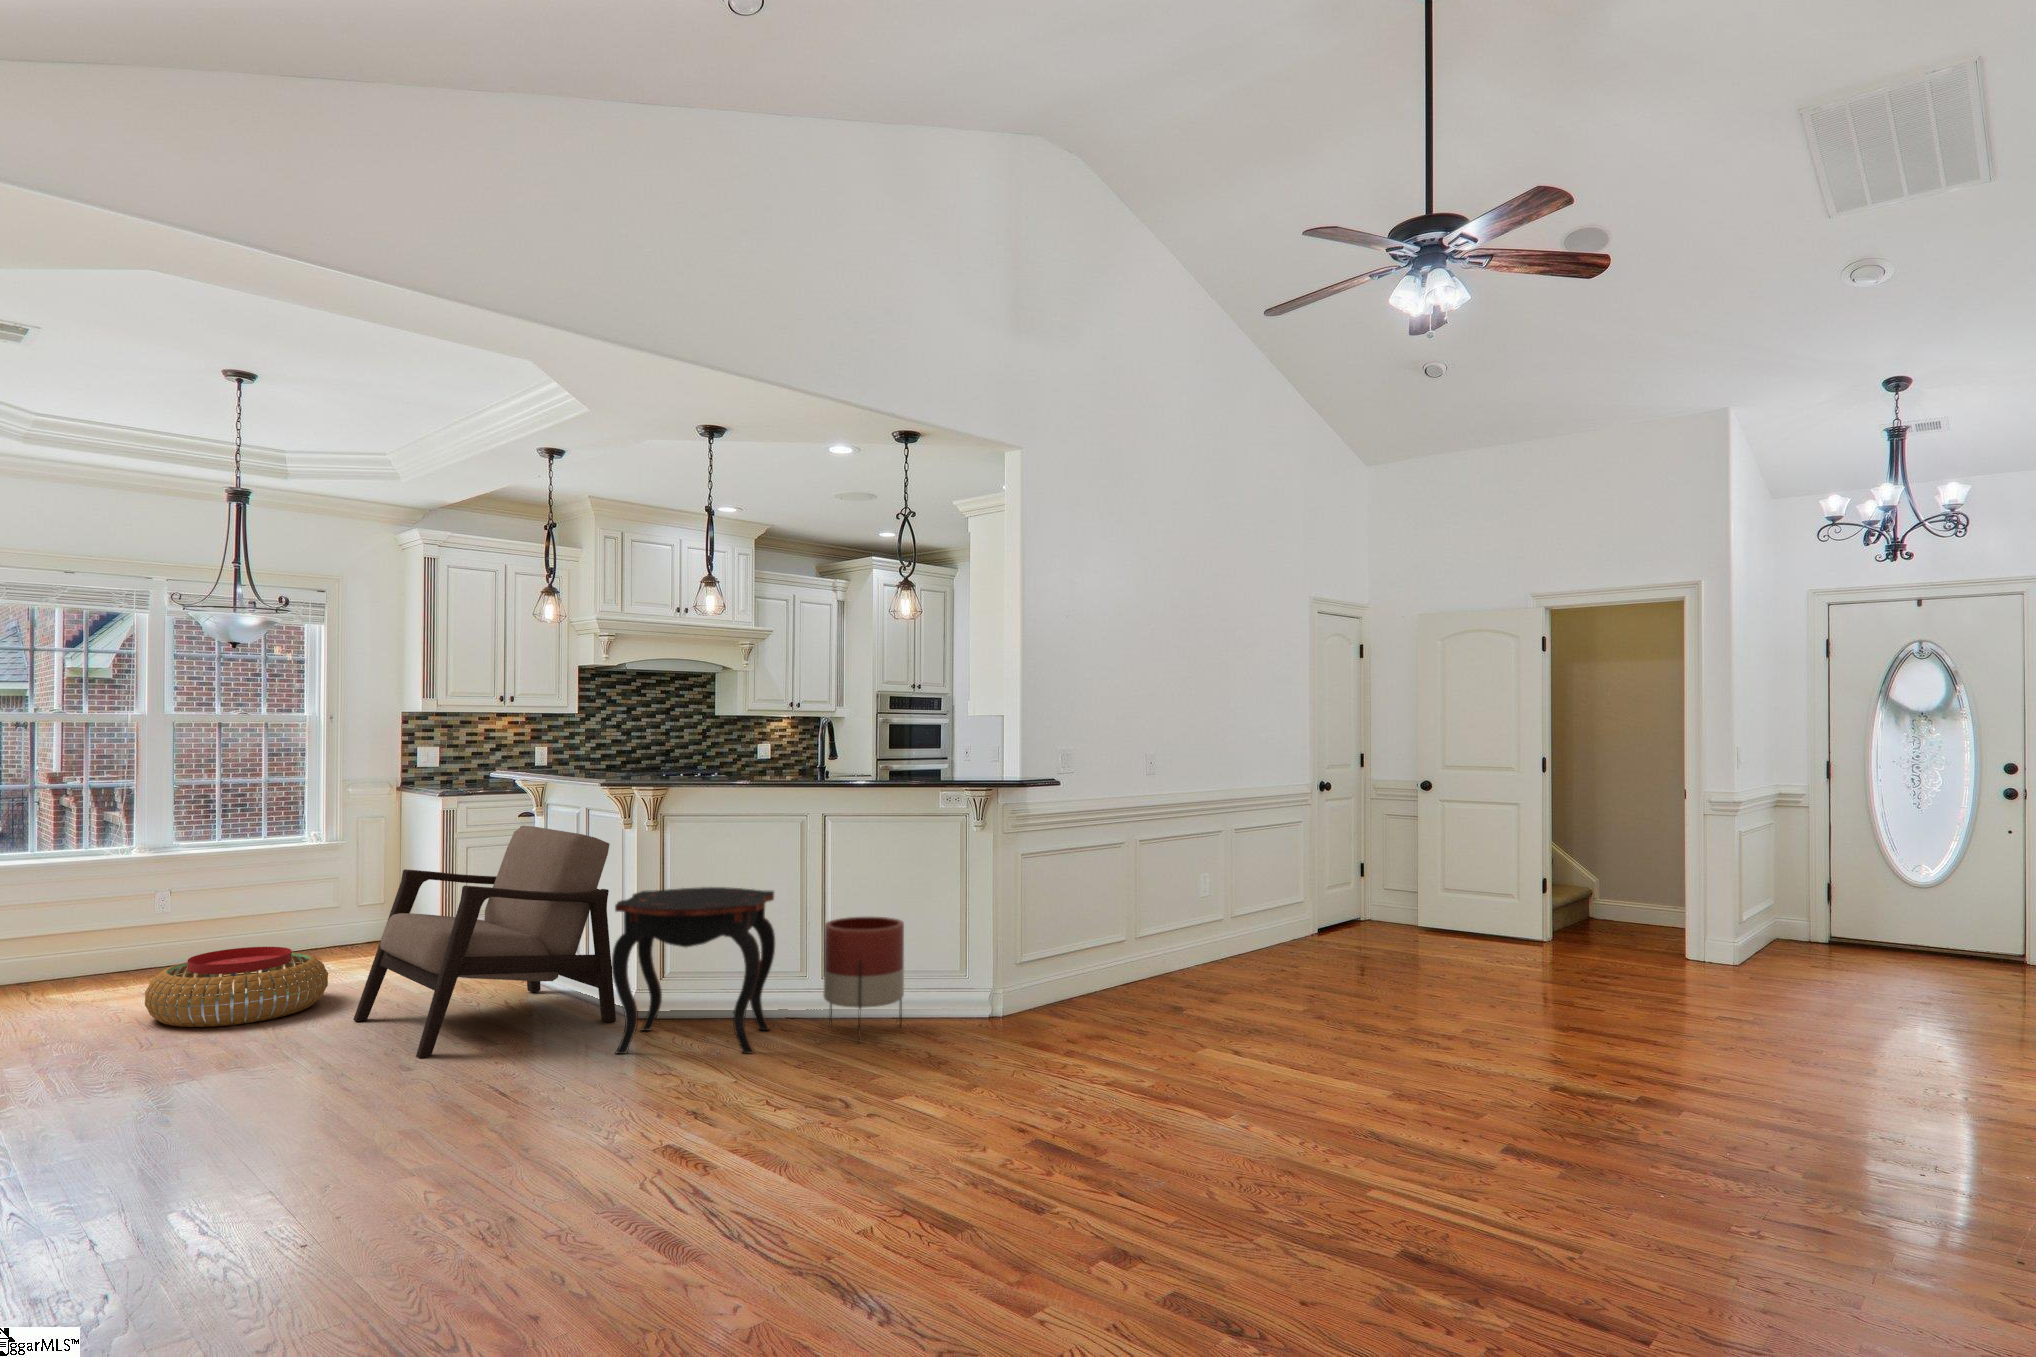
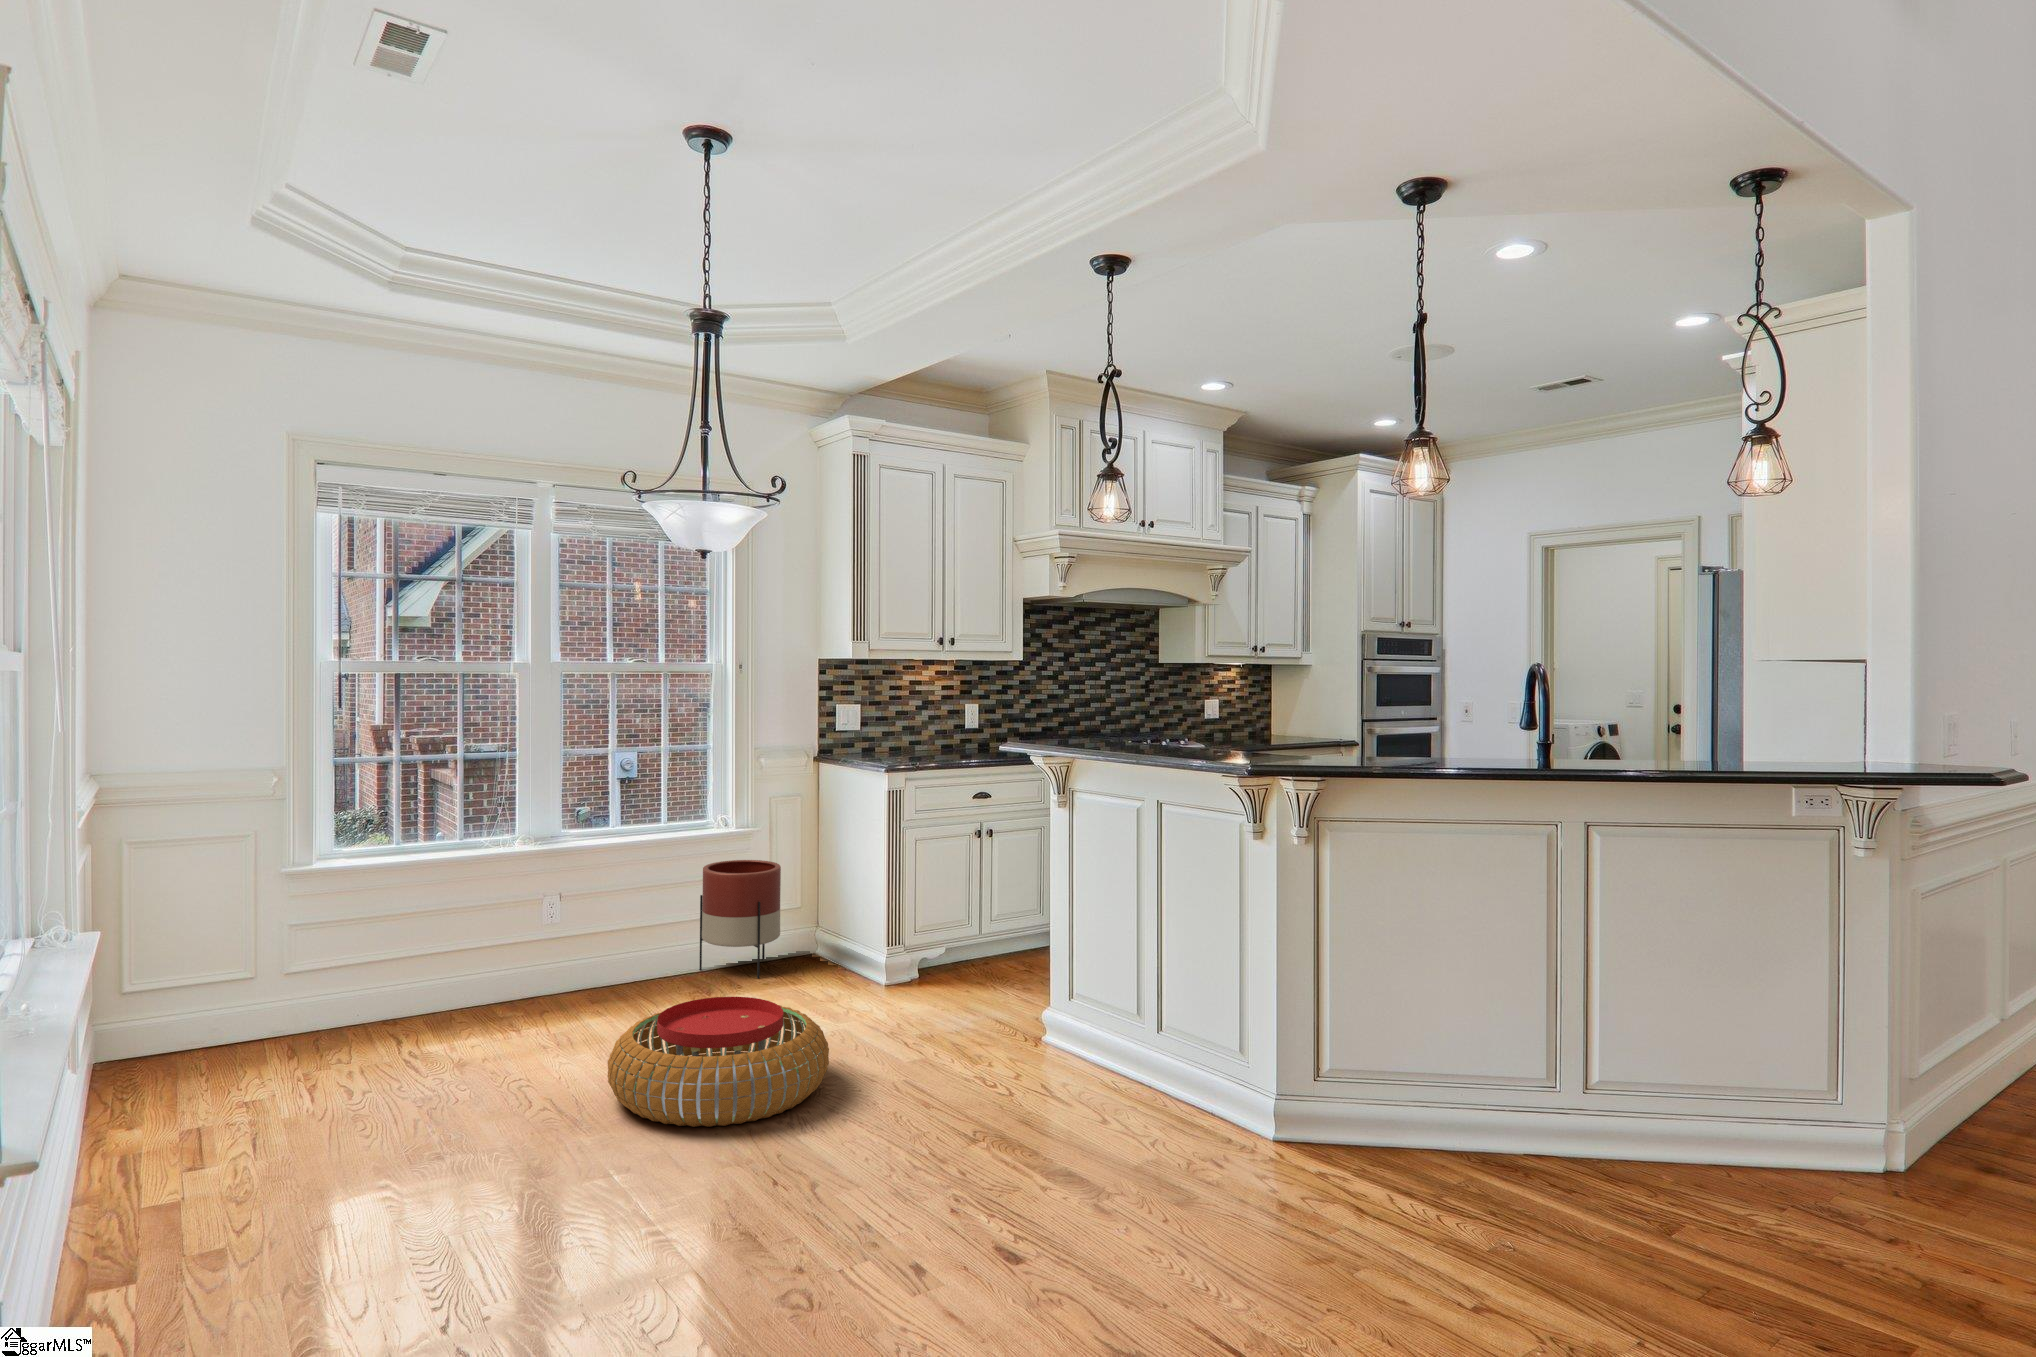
armchair: present [354,826,616,1059] -> none [894,842,1283,1233]
side table: present [612,887,775,1054] -> none [1342,962,1614,1262]
planter: present [823,917,904,1042] -> present [700,860,781,978]

